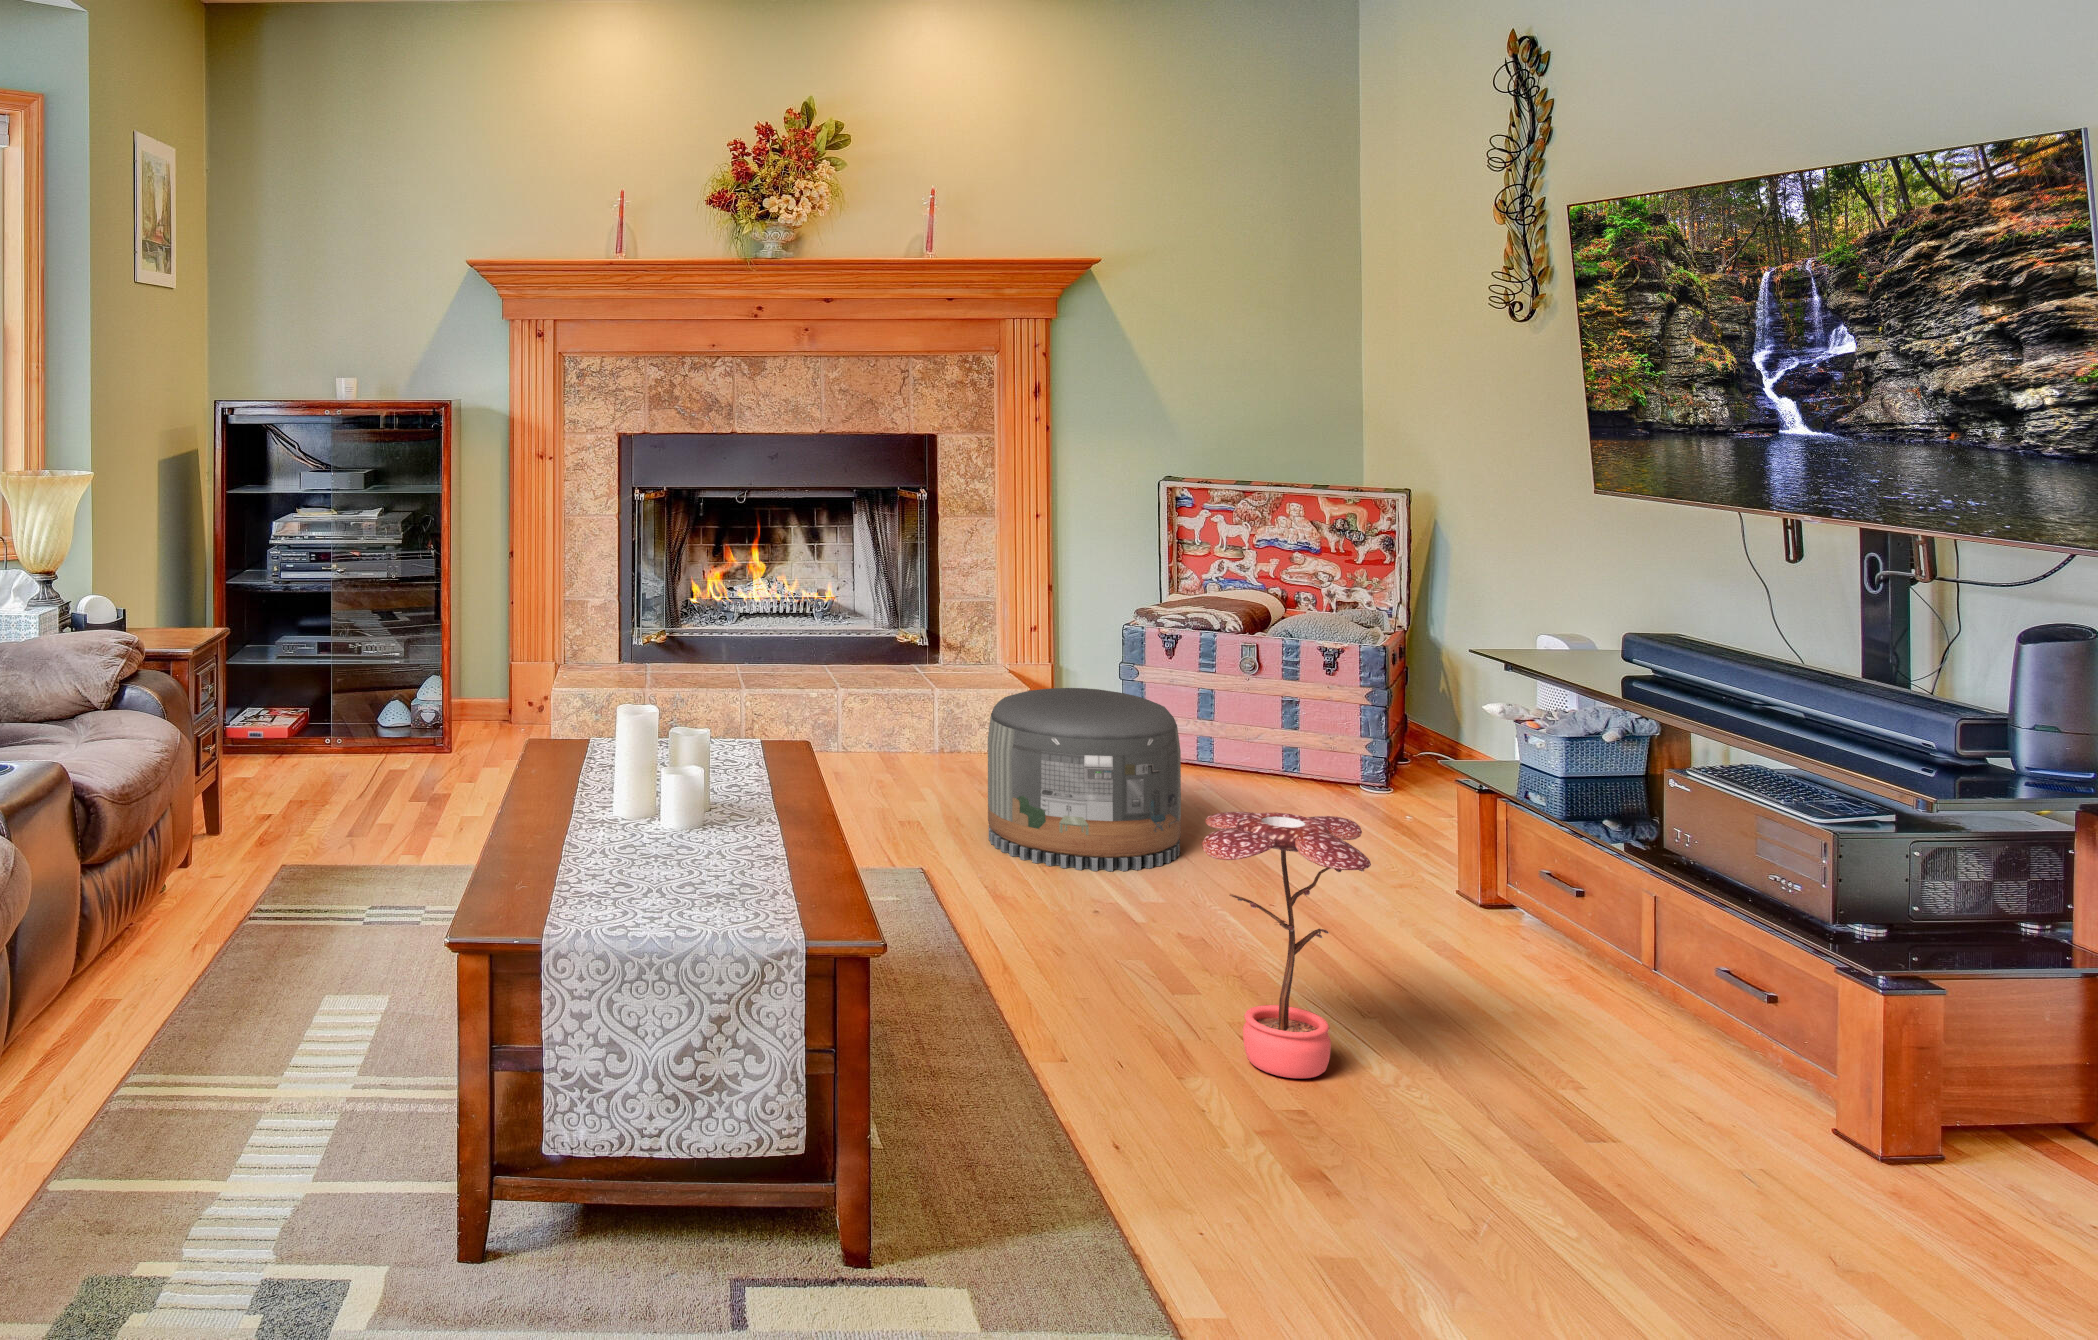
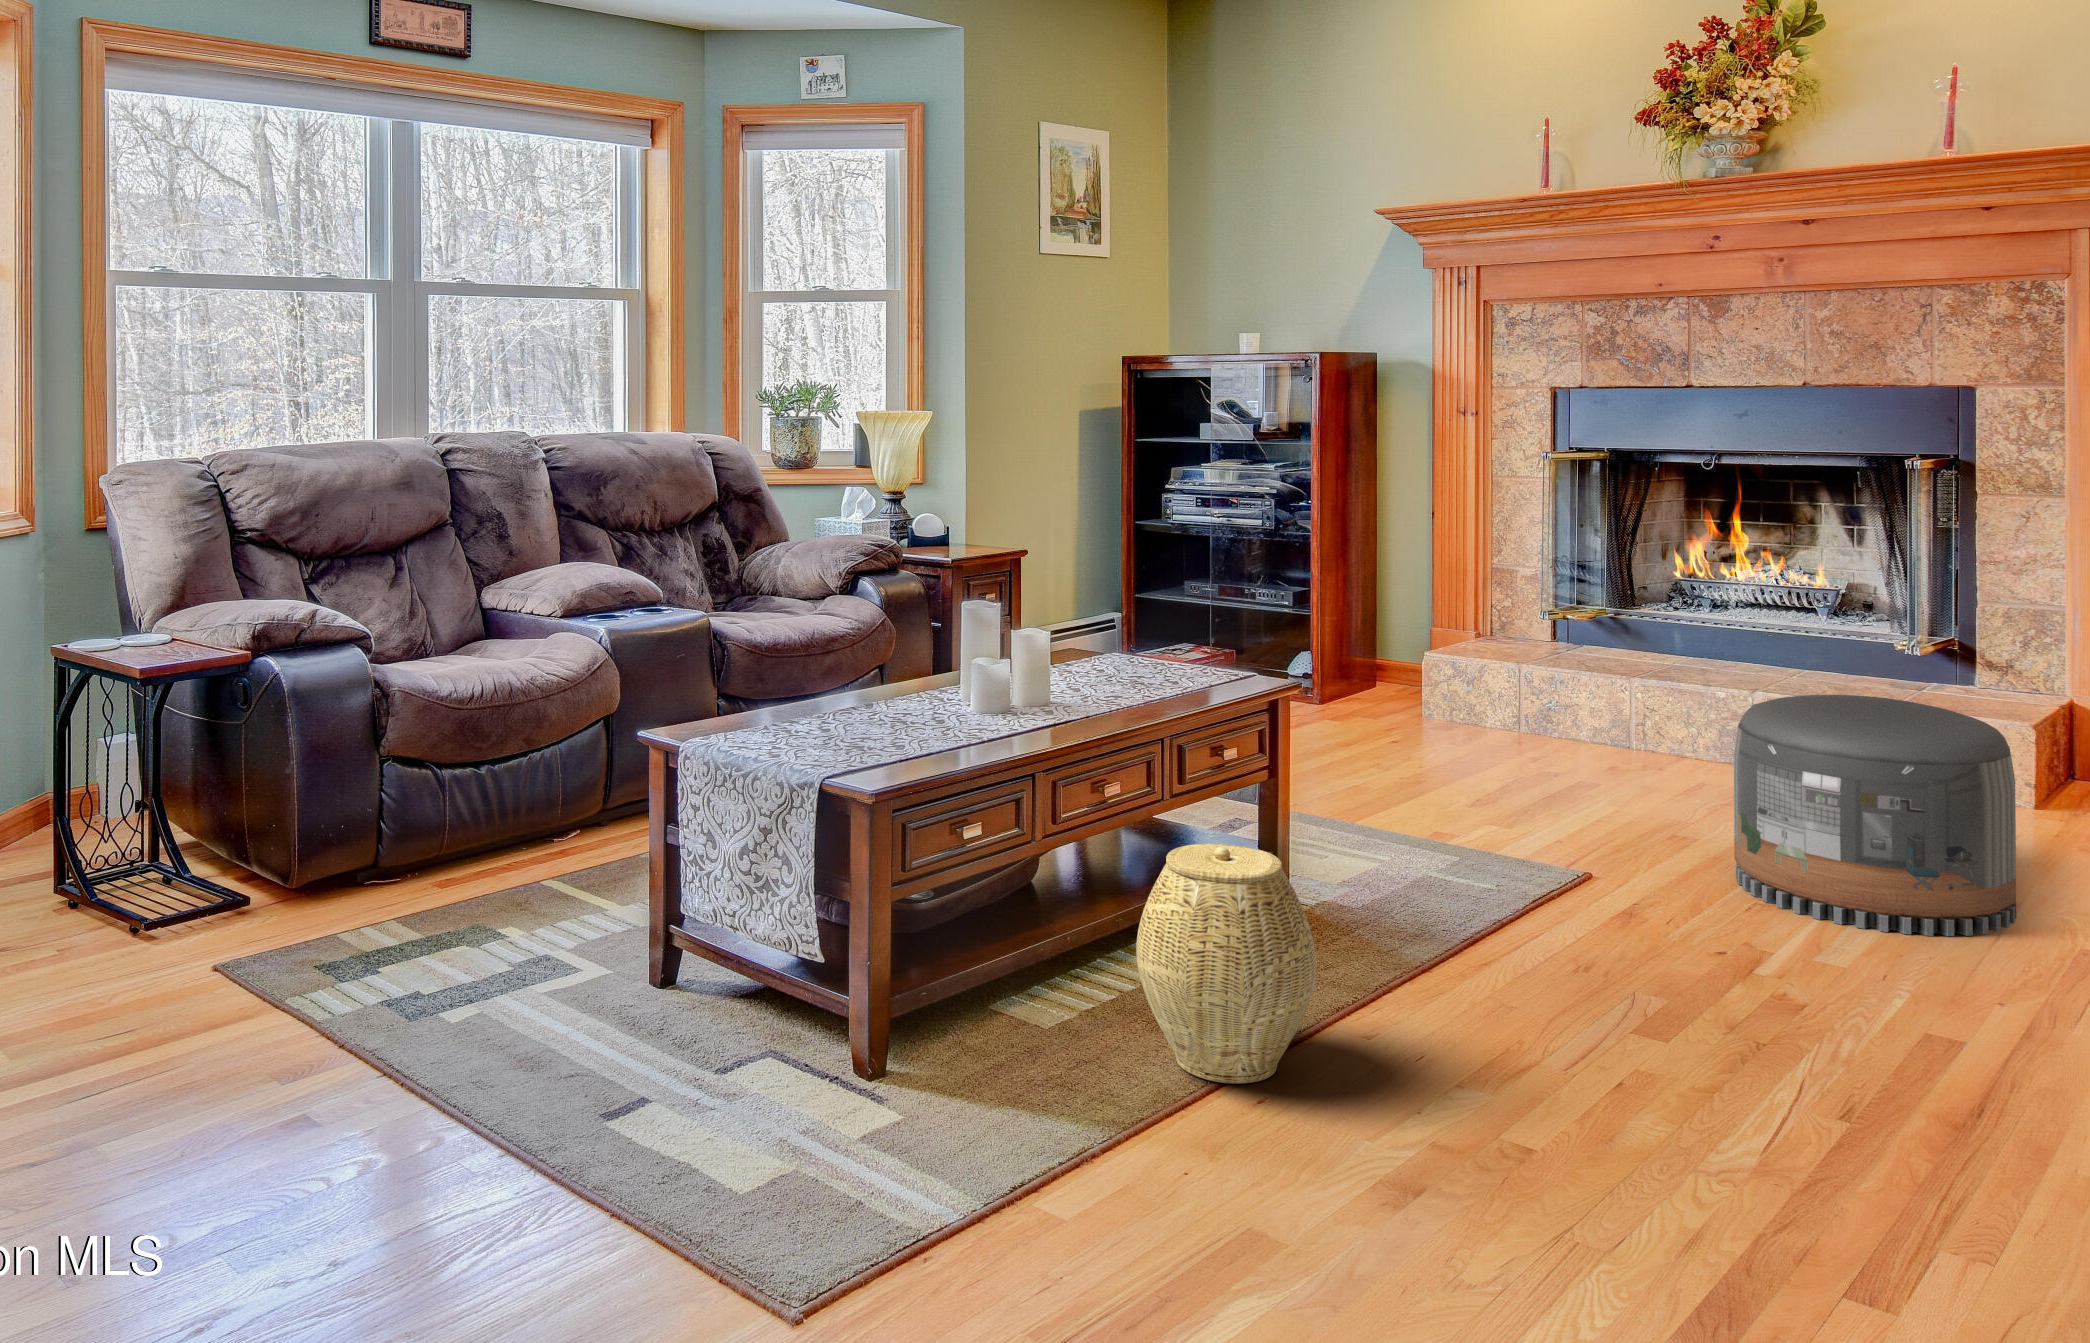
potted plant: present [1202,812,1371,1078] -> none [1454,804,1709,1128]
woven basket: none [978,910,1151,1142] -> present [1136,844,1316,1084]

